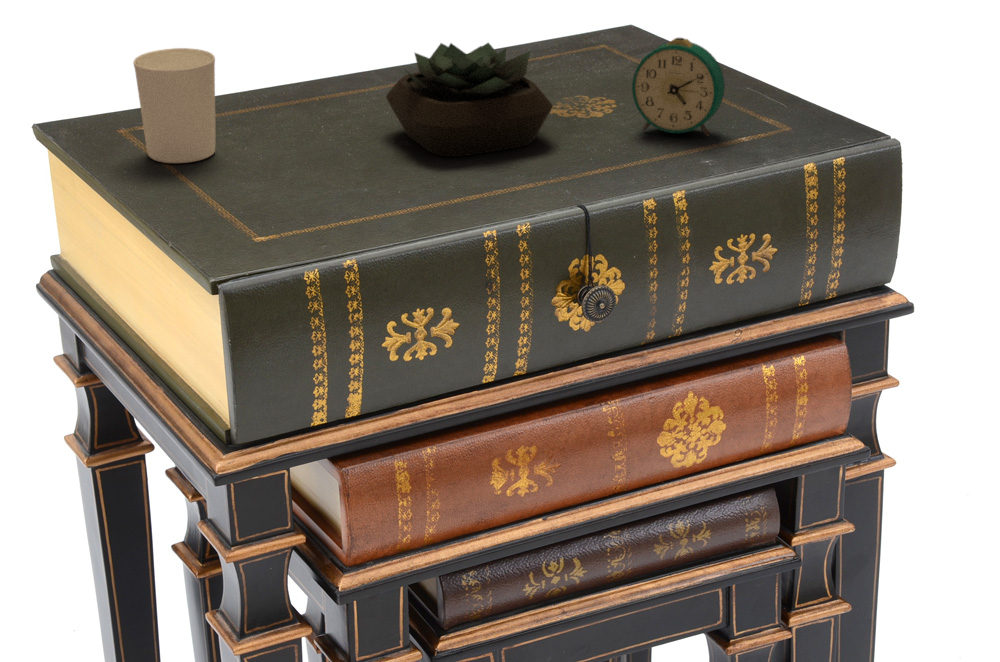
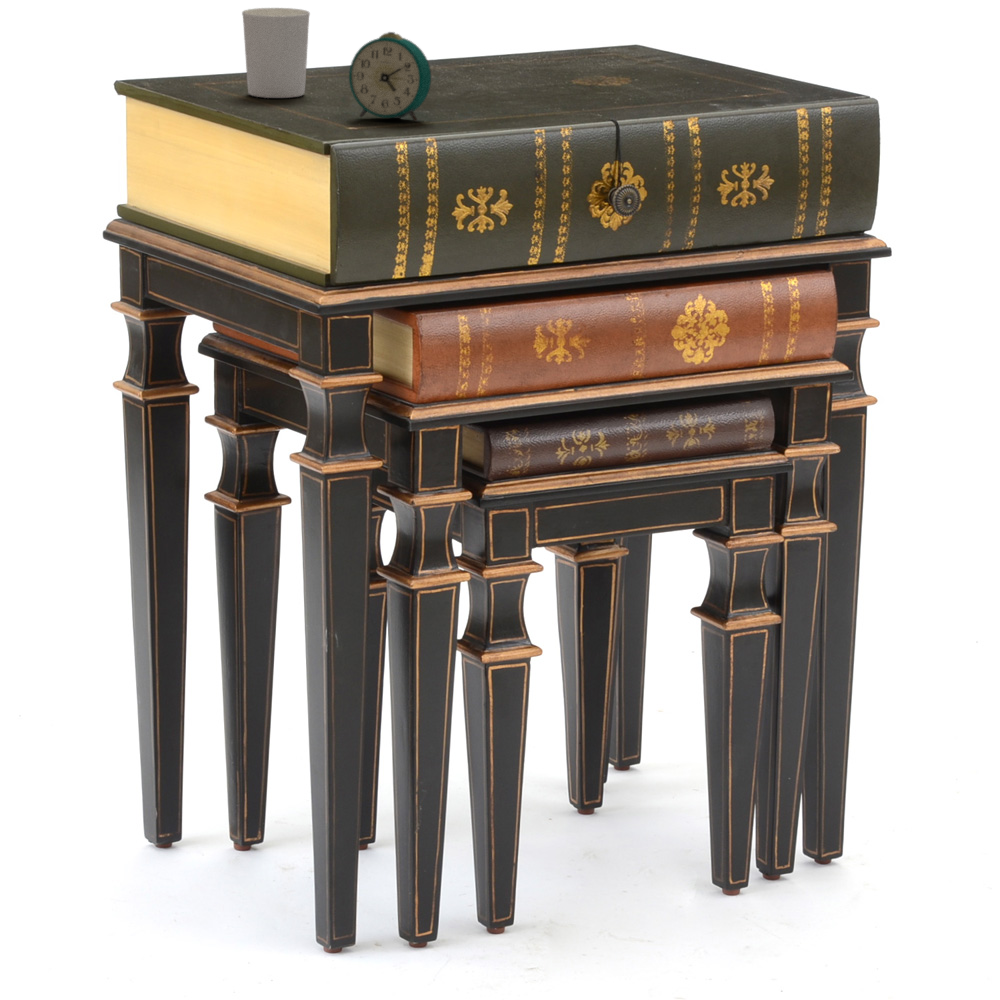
alarm clock: present [632,38,725,136] -> present [349,32,431,121]
succulent plant: present [386,43,553,157] -> none [448,15,589,100]

